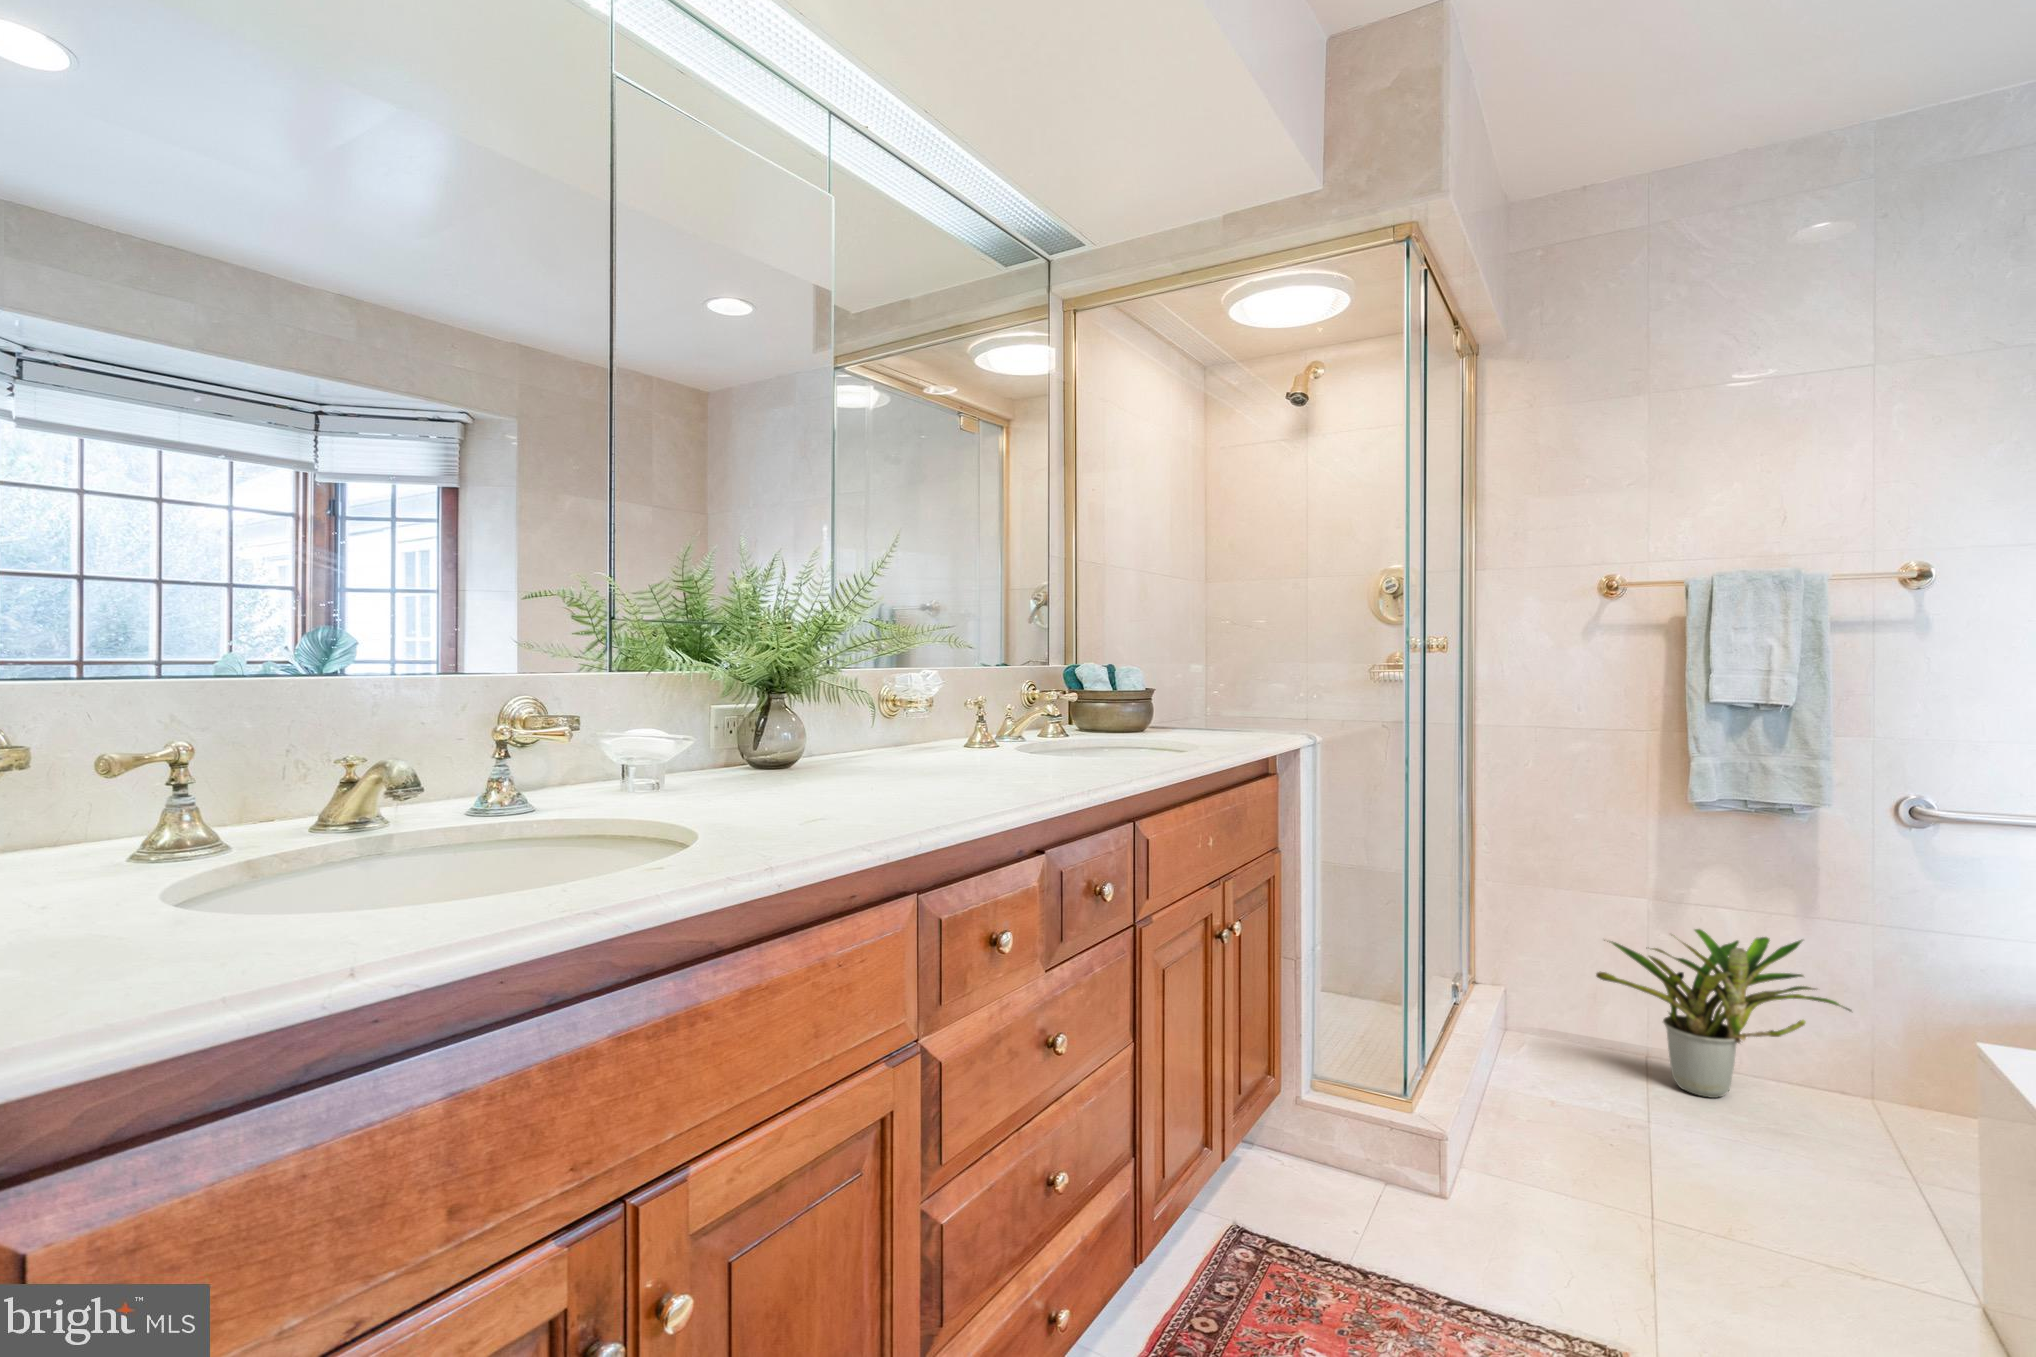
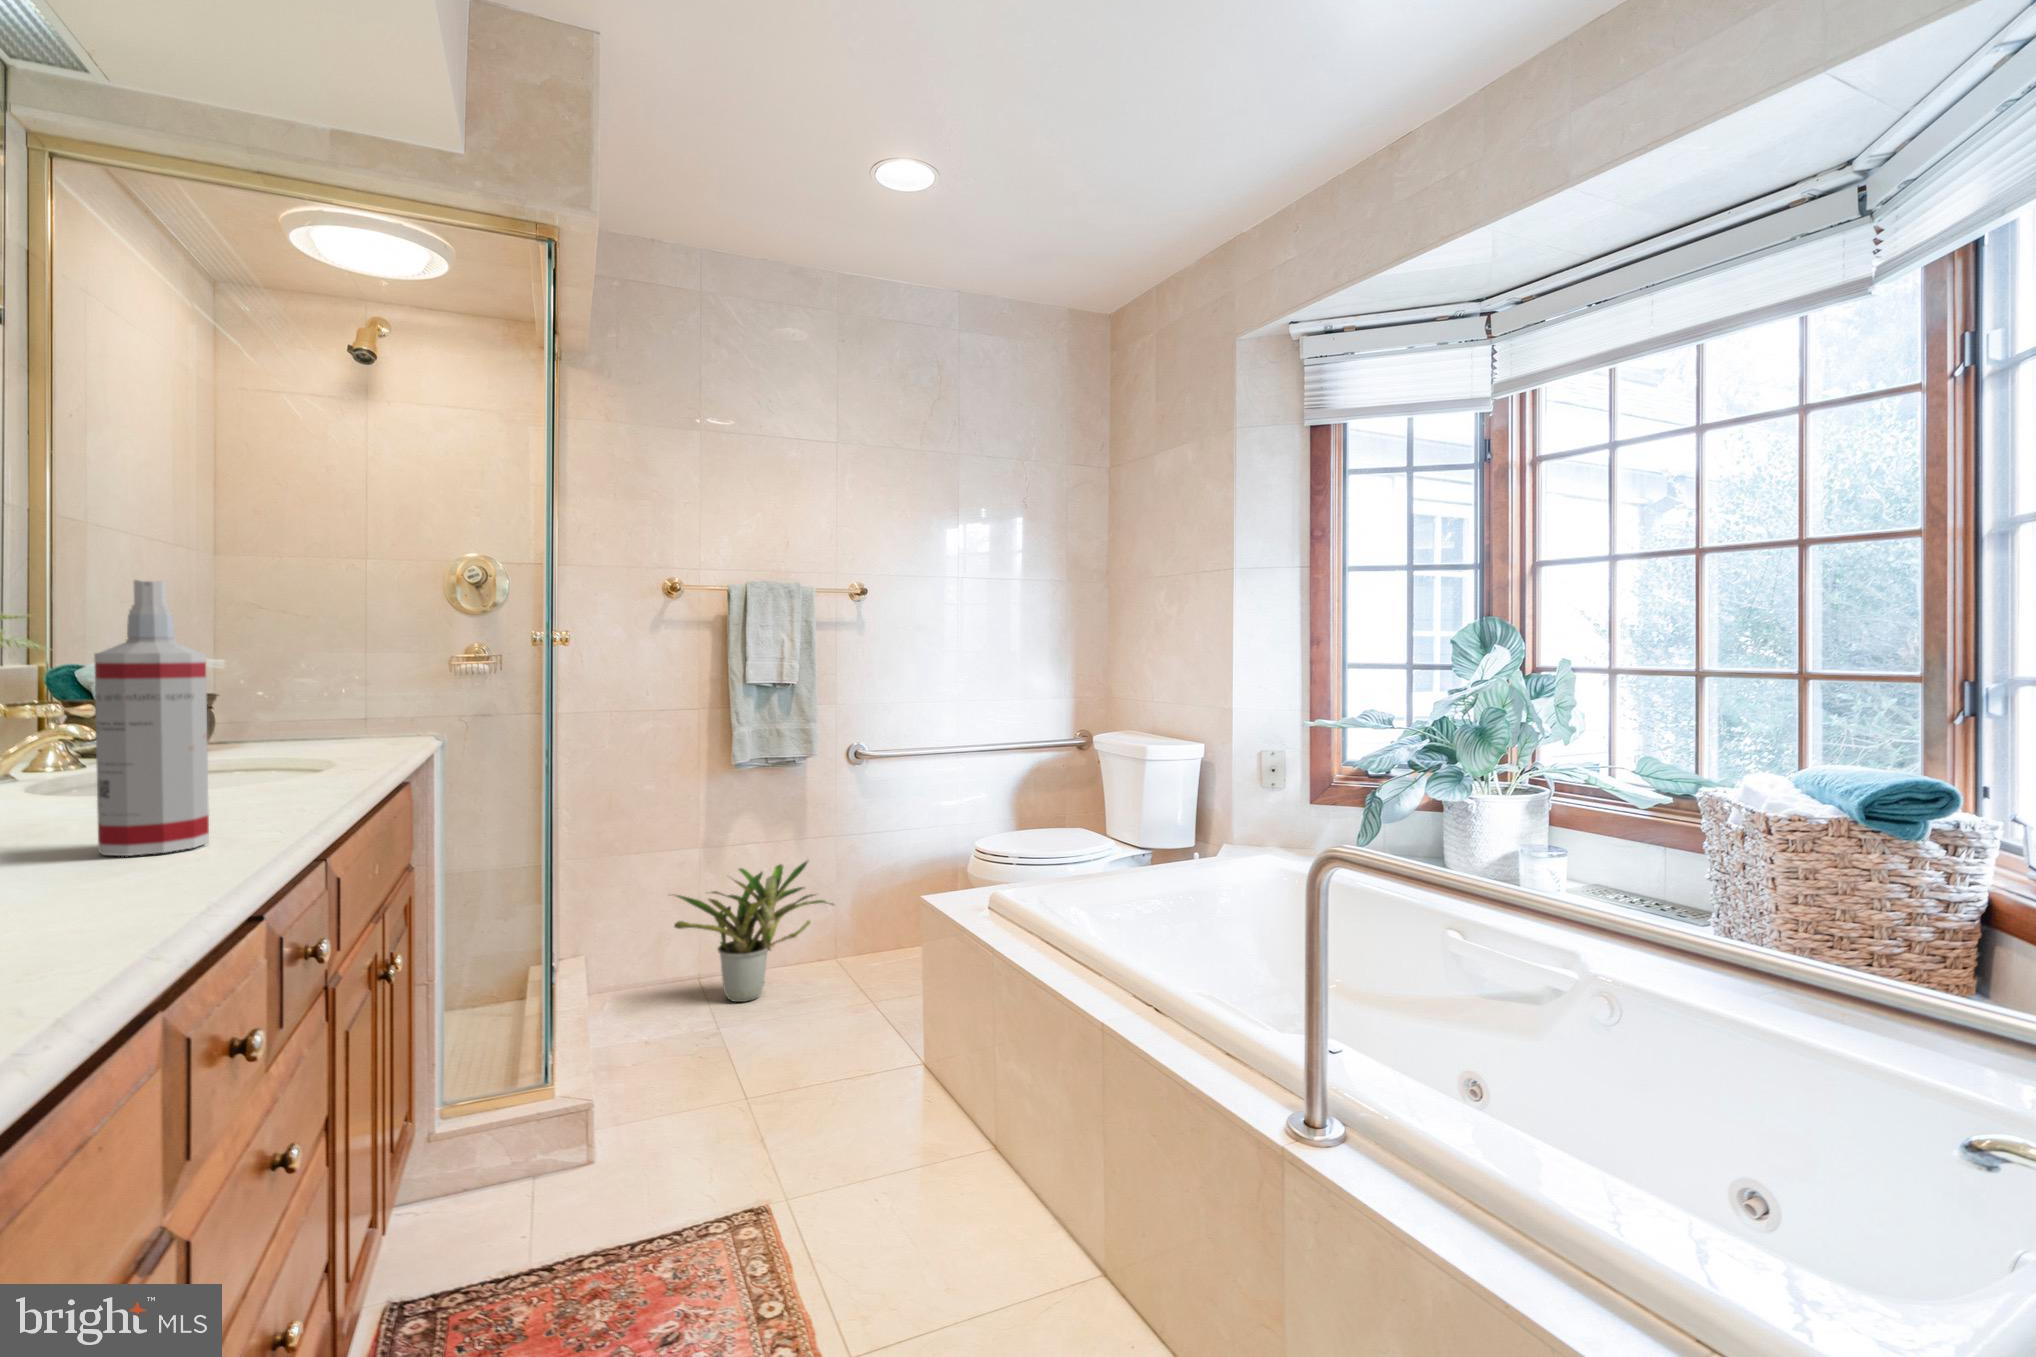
spray bottle: none [969,601,1028,795] -> present [94,580,209,856]

